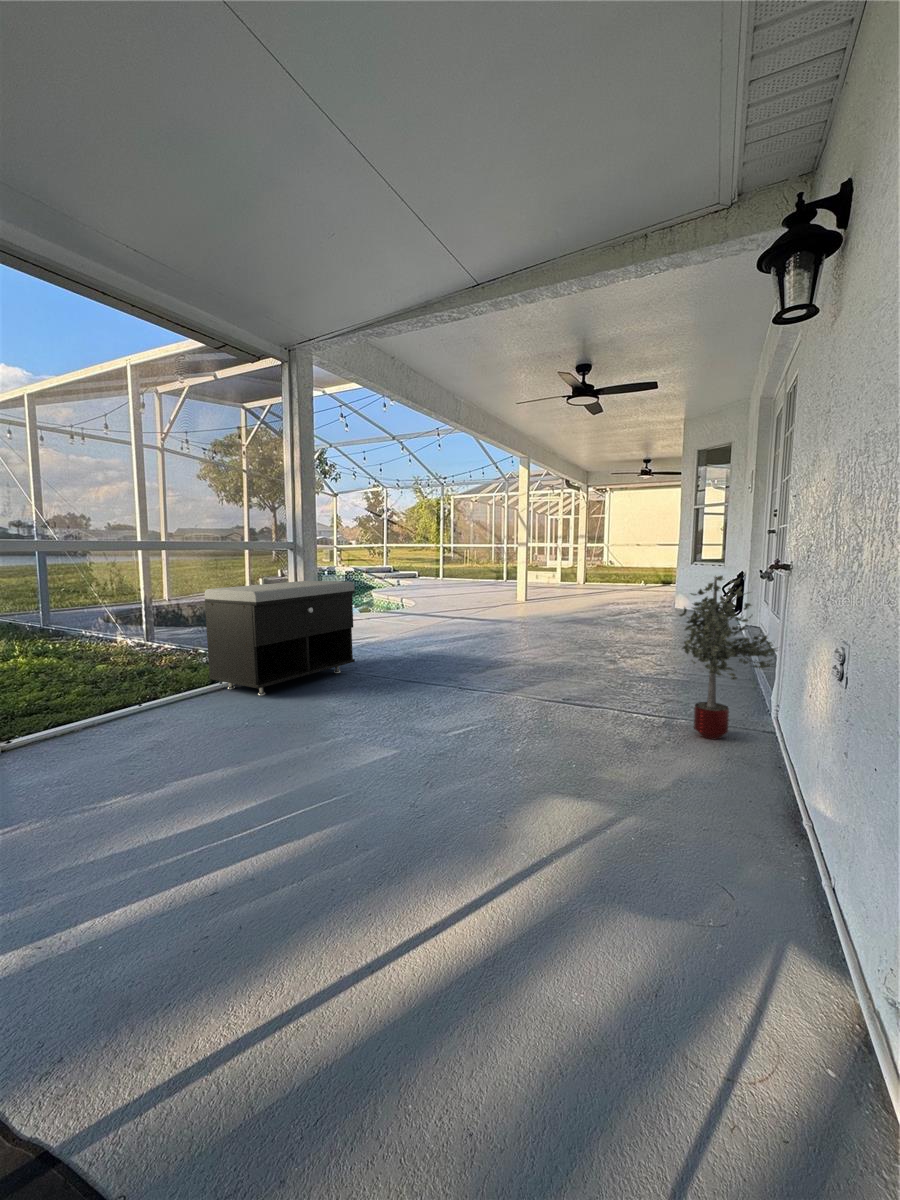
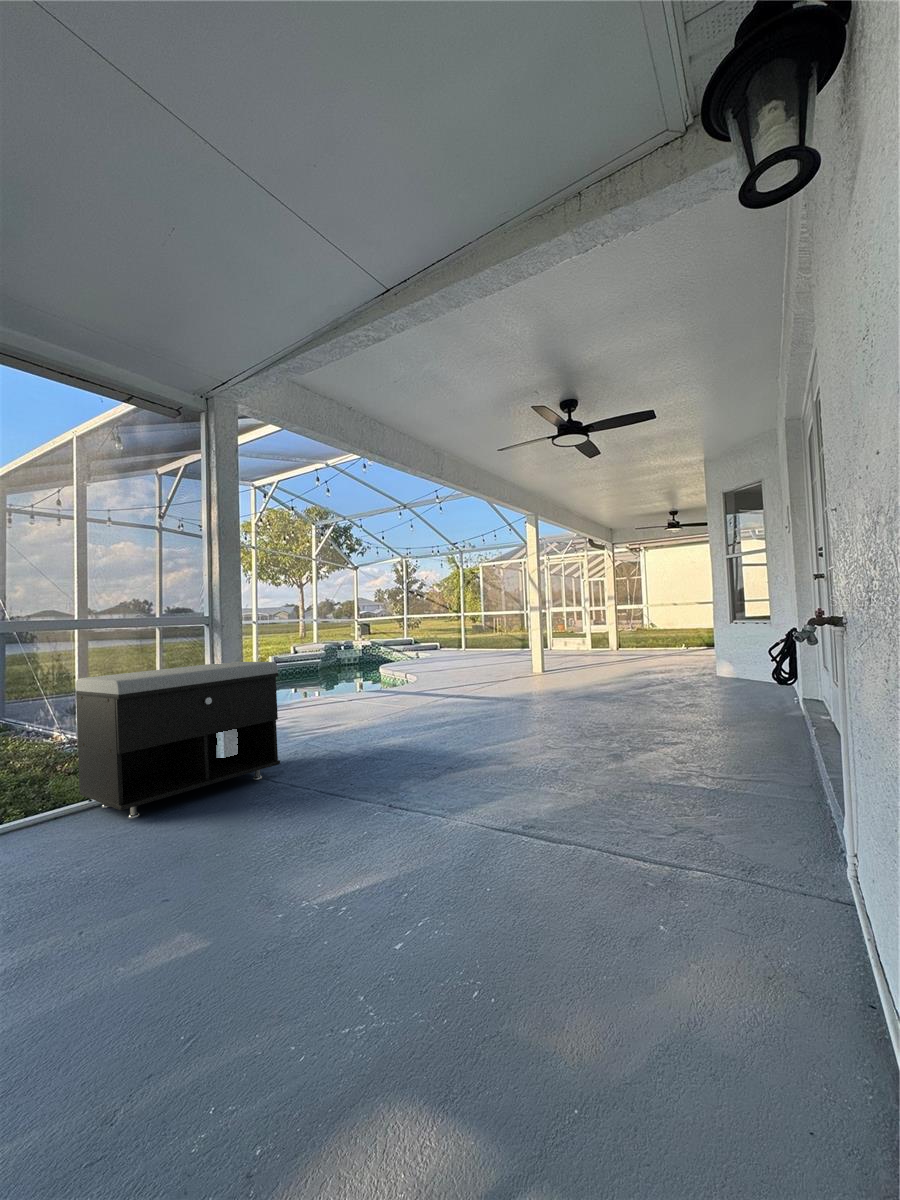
potted tree: present [679,576,776,739] -> none [662,638,835,912]

